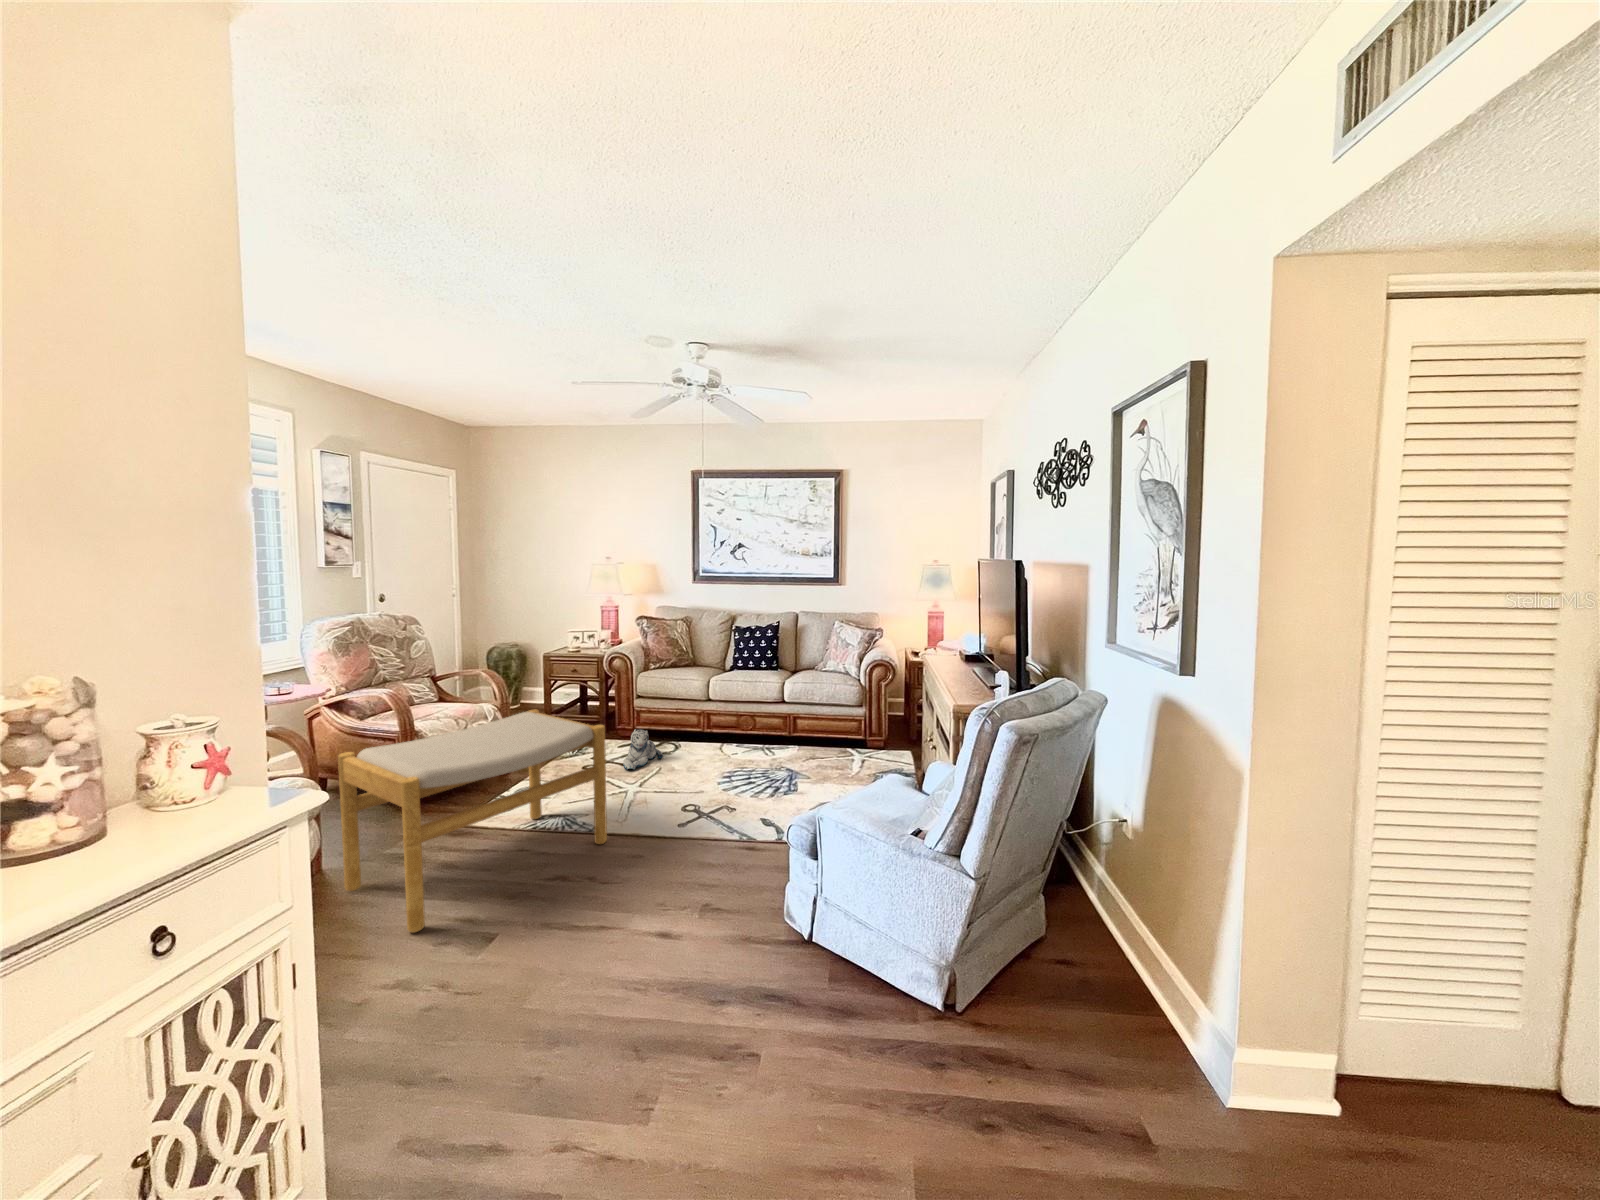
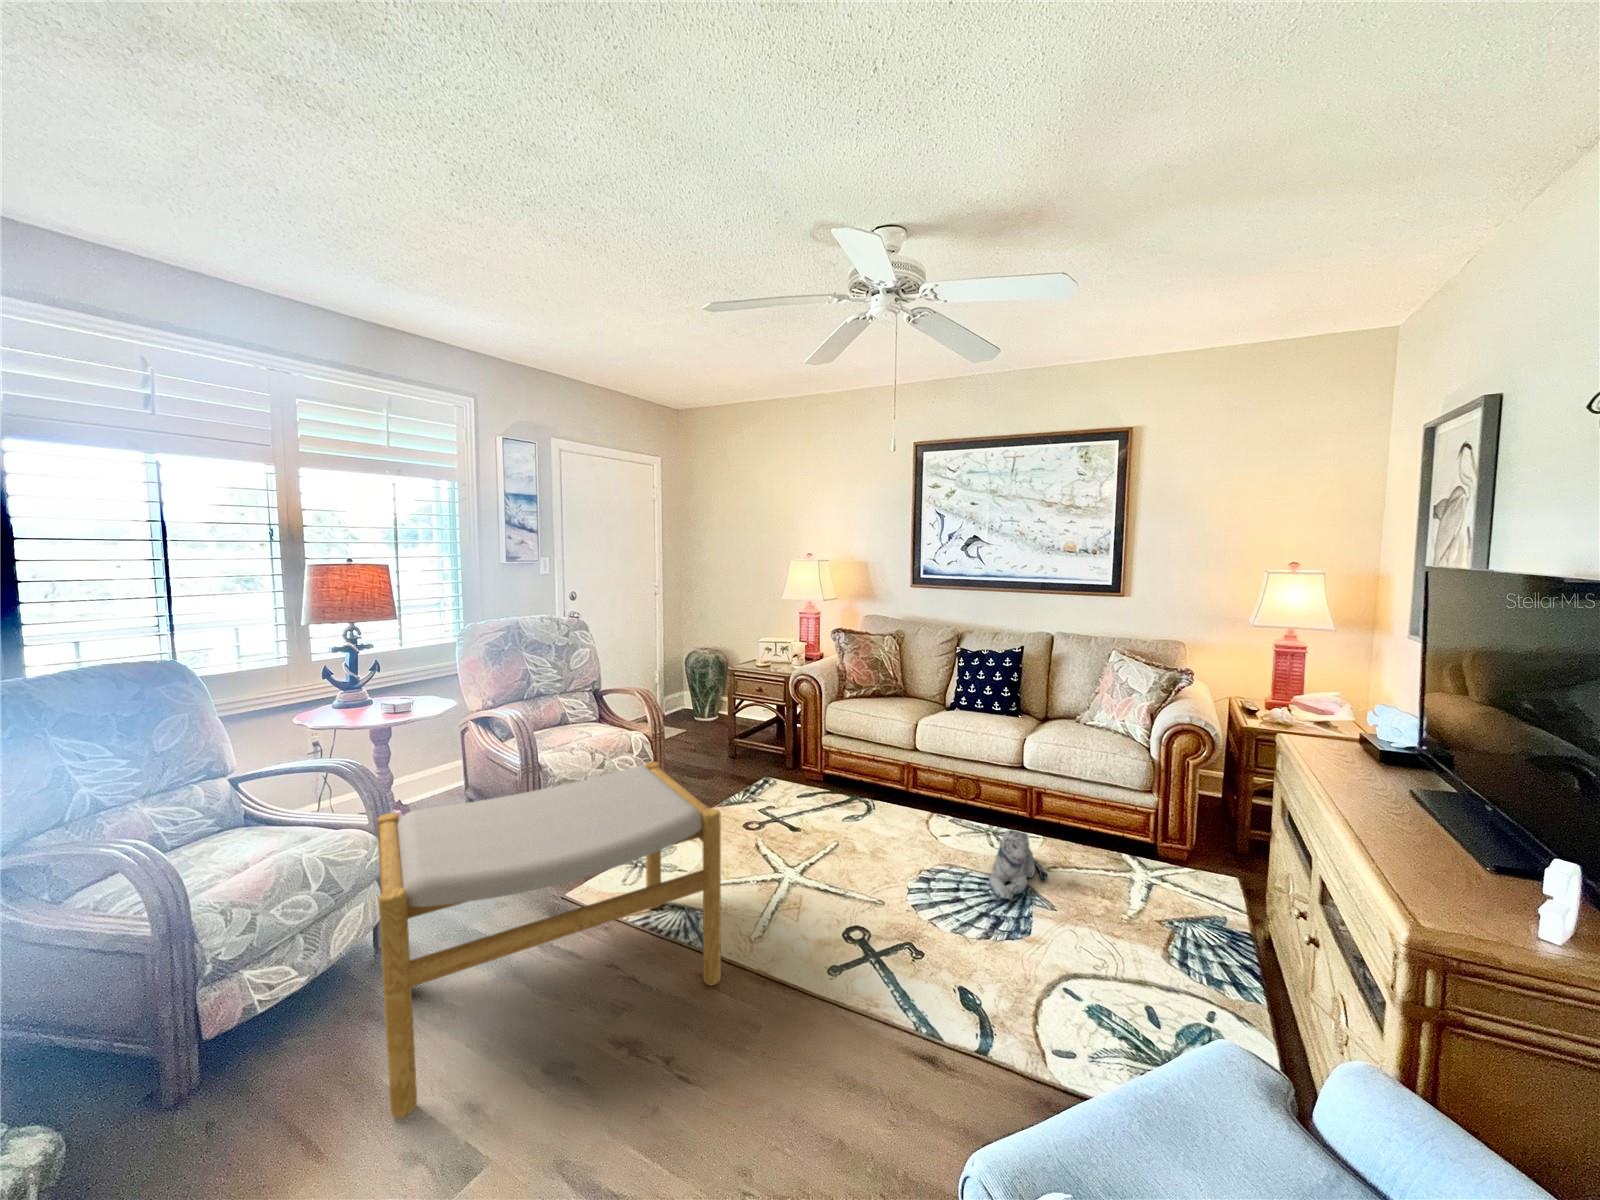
plush toy: present [623,729,663,770] -> present [989,830,1047,900]

